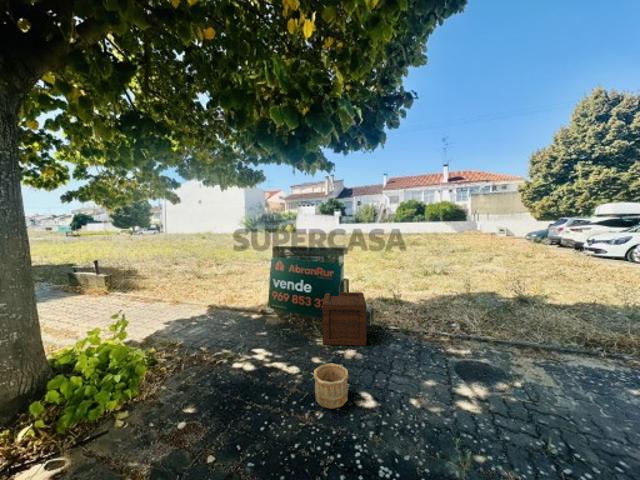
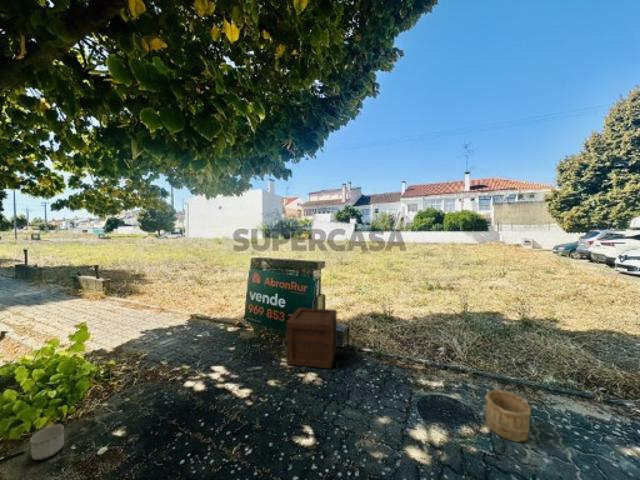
wooden bucket: present [314,363,348,409] -> present [485,390,531,442]
planter: none [113,405,141,438] -> present [30,424,64,460]

